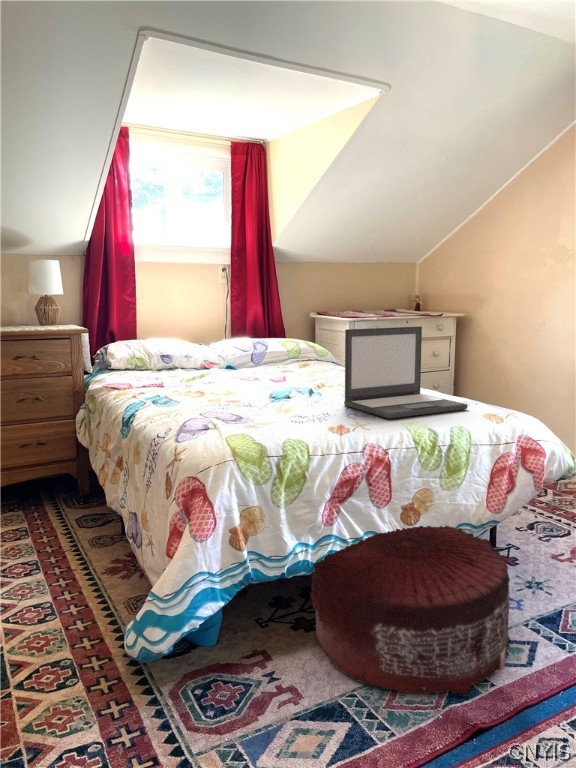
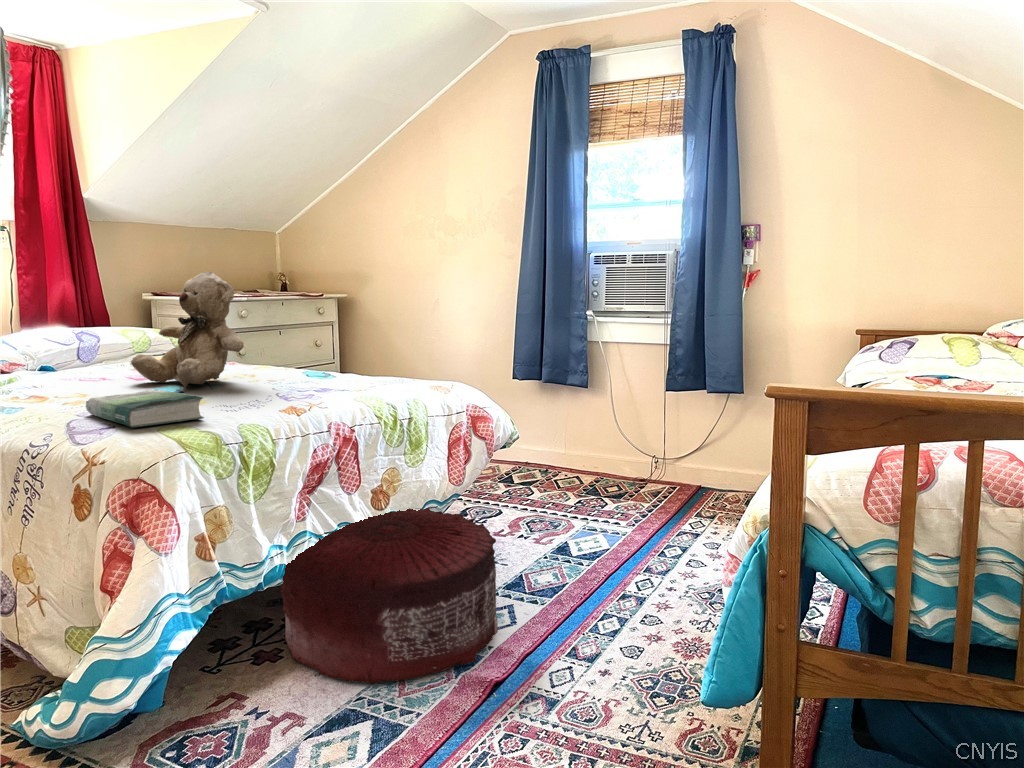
teddy bear: none [251,308,326,399] -> present [131,272,244,388]
laptop: present [344,326,468,418] -> none [273,296,414,396]
book: none [192,404,261,436] -> present [86,390,204,428]

